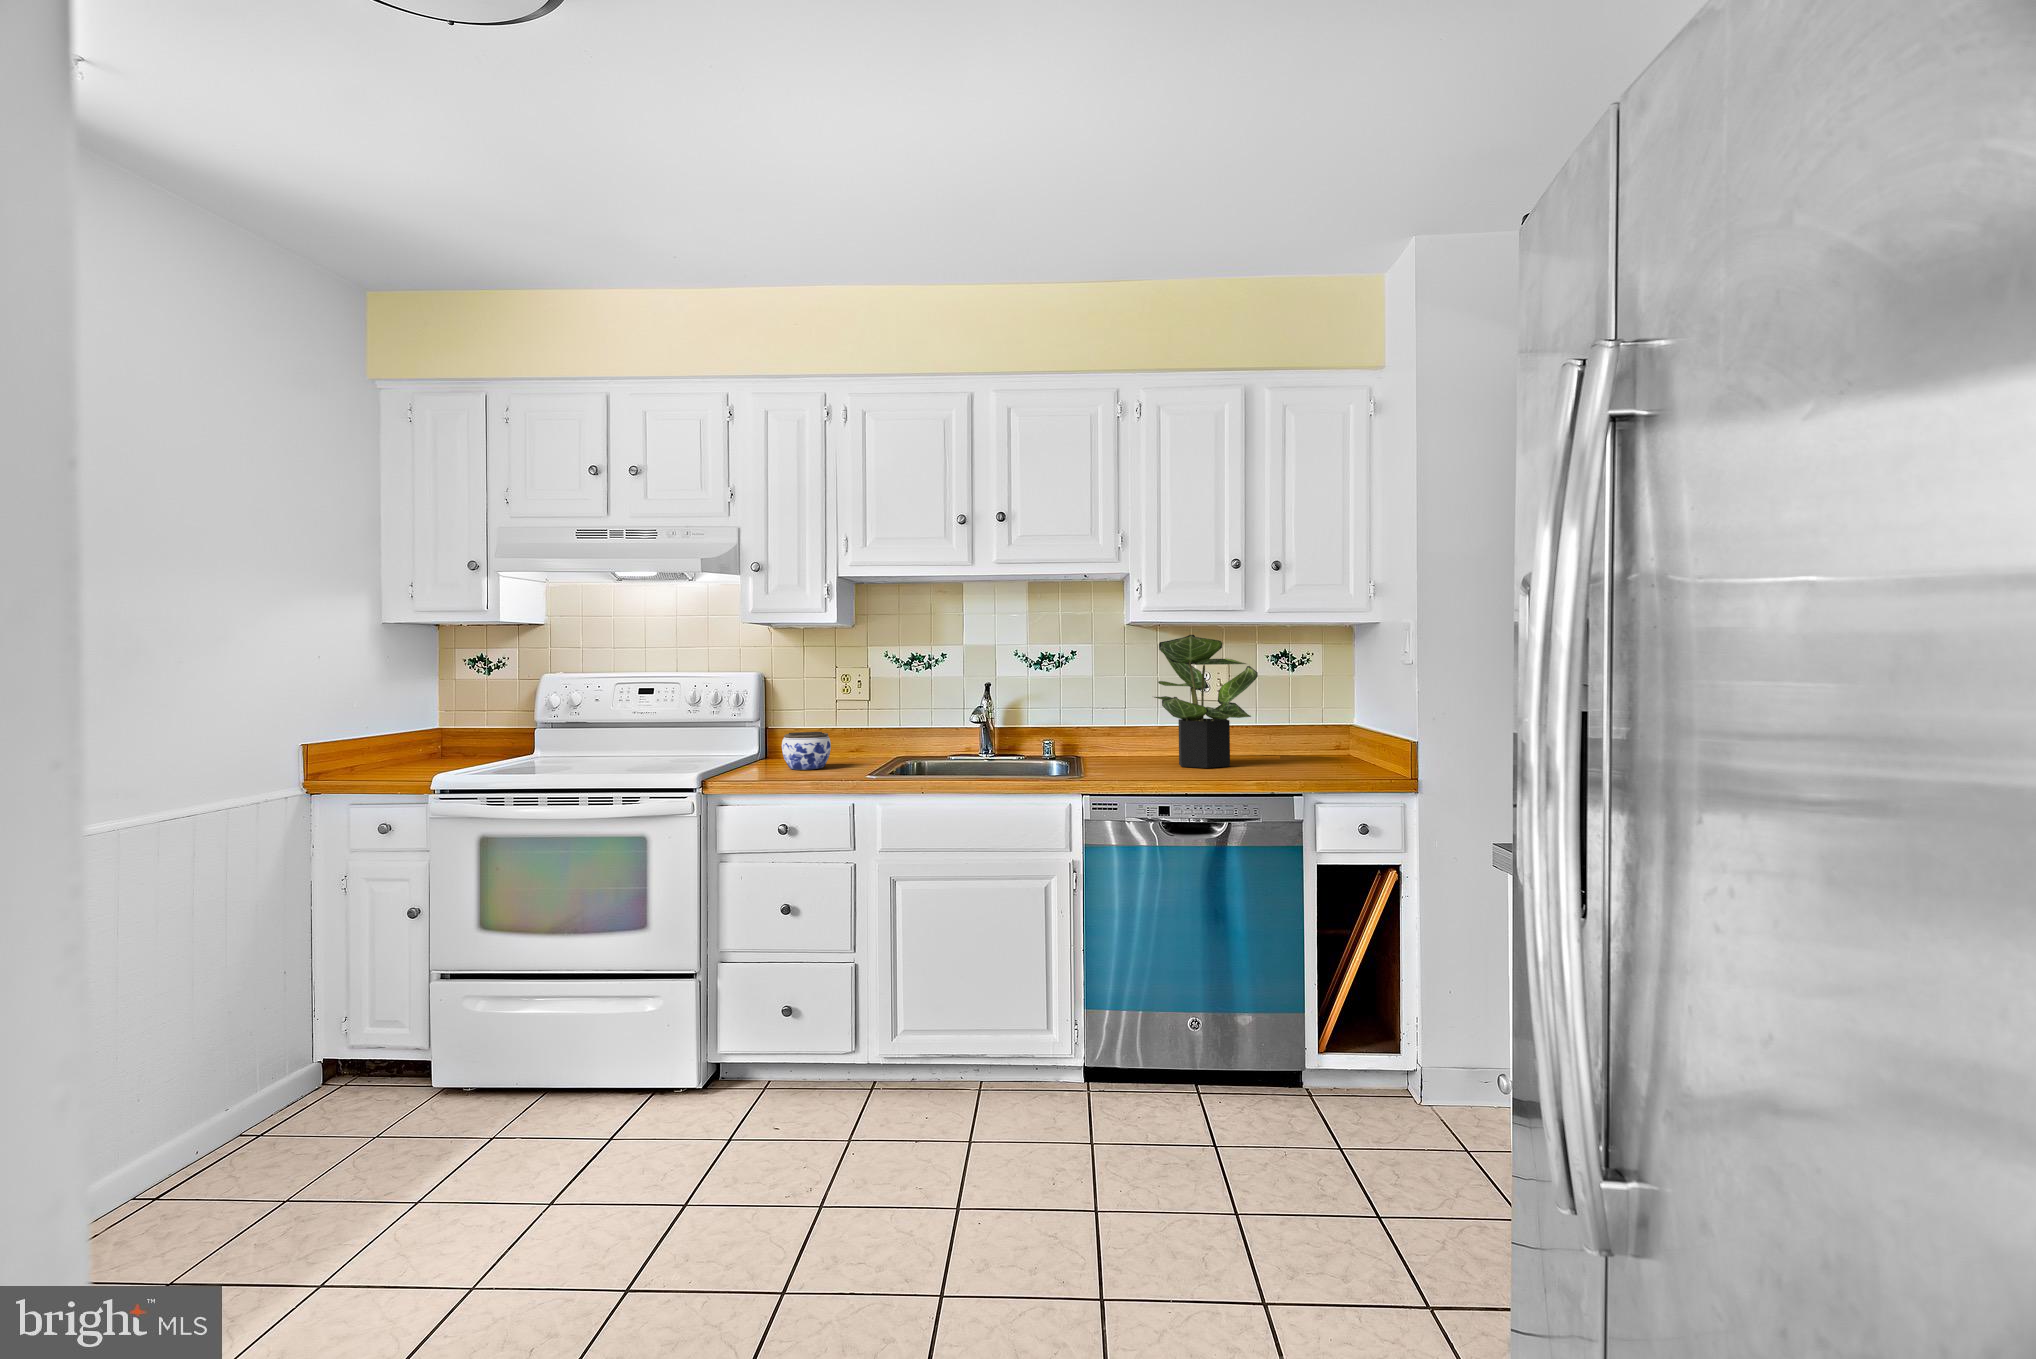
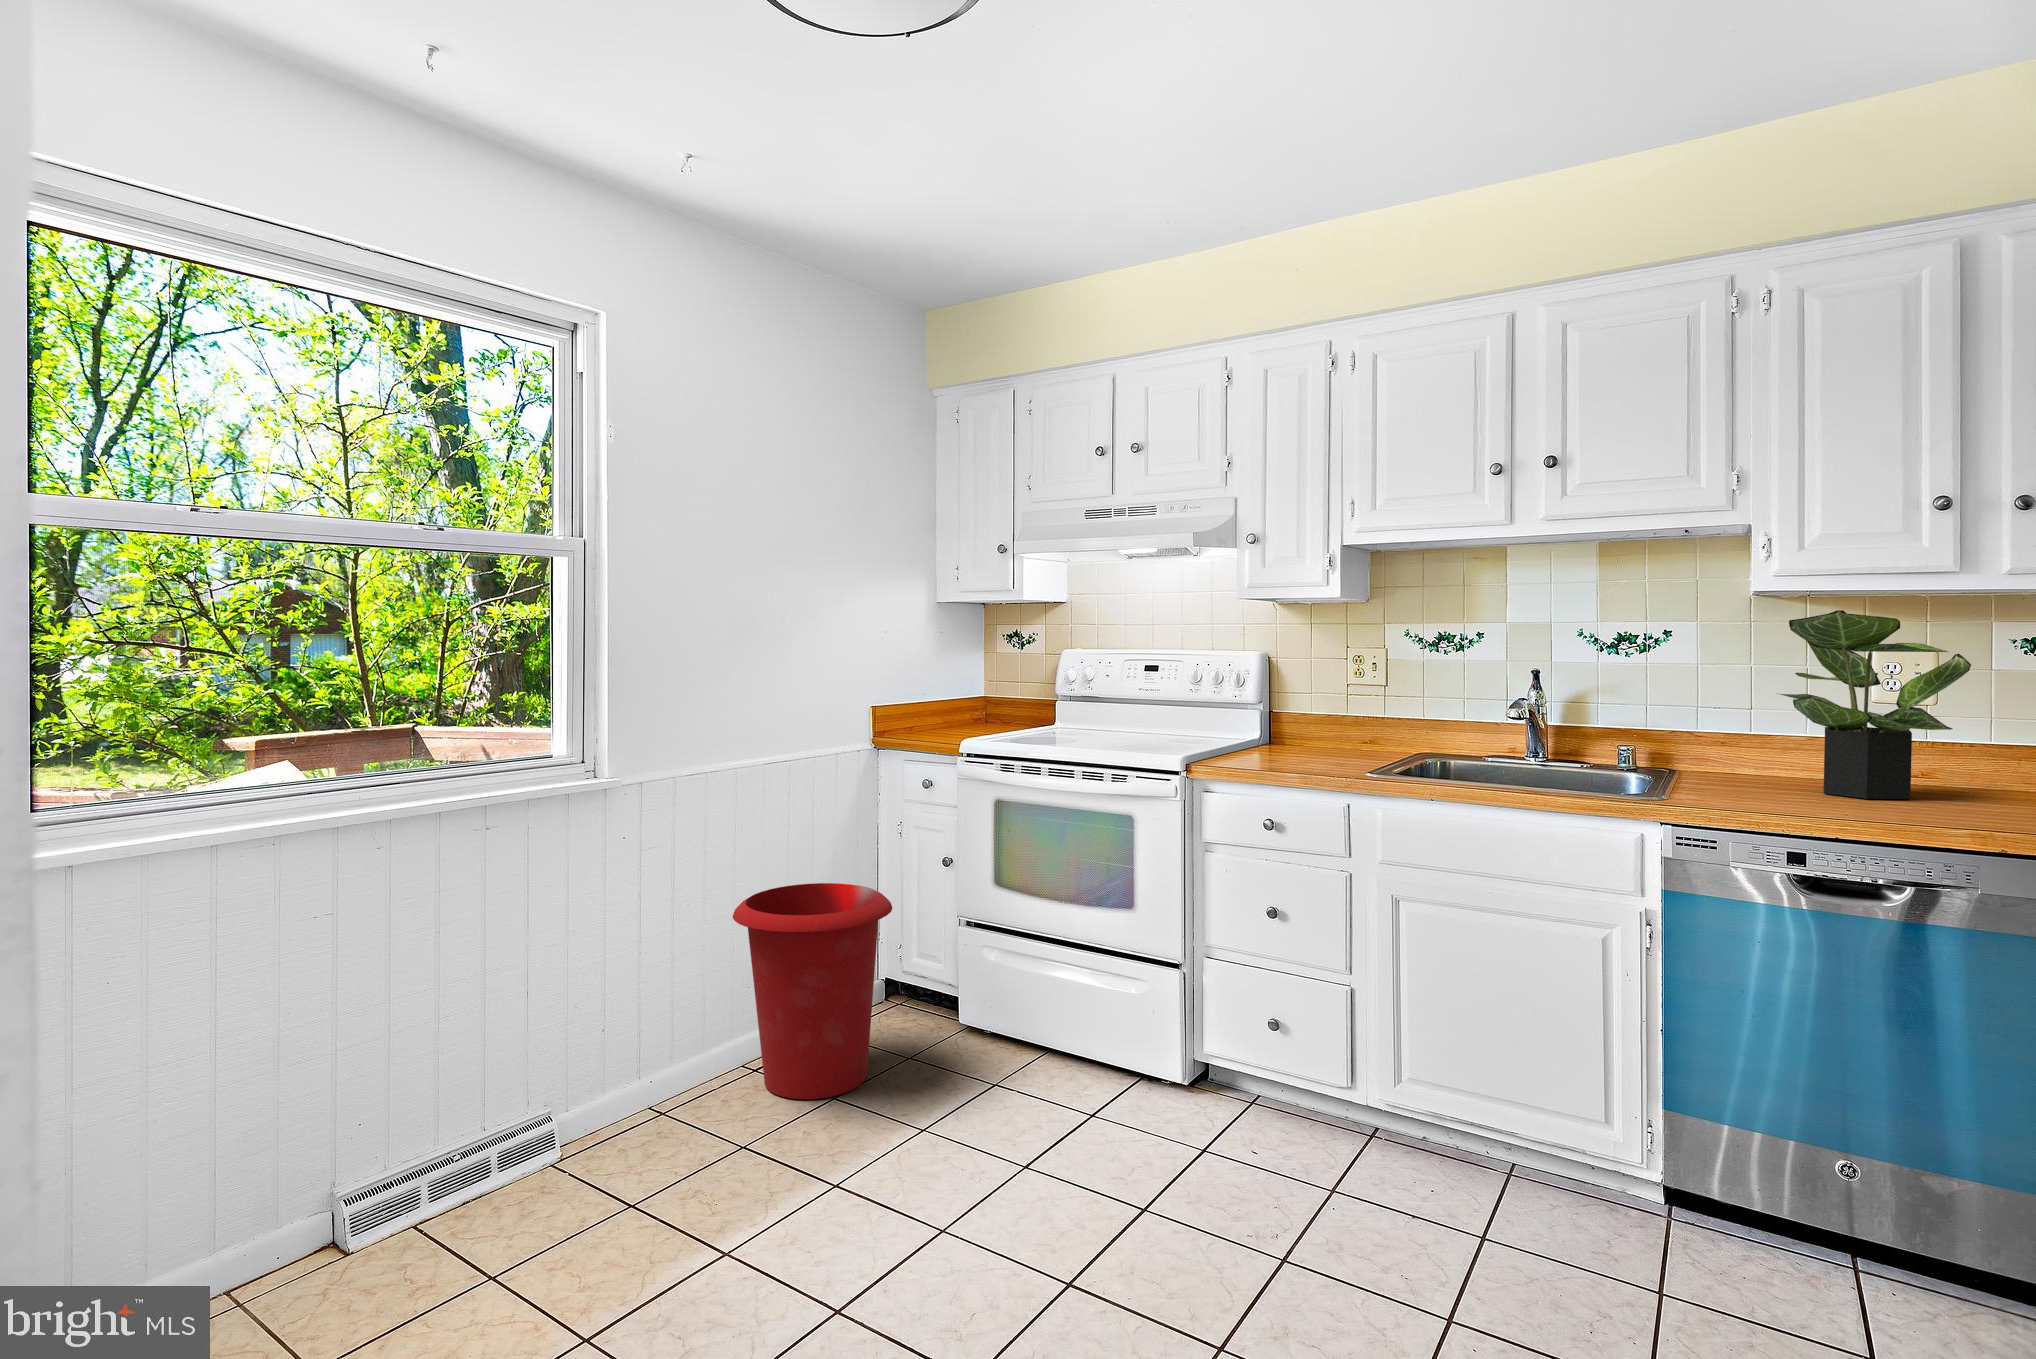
jar: present [782,732,831,770] -> none [1282,719,1337,761]
waste bin: none [111,950,355,1226] -> present [733,883,892,1099]

